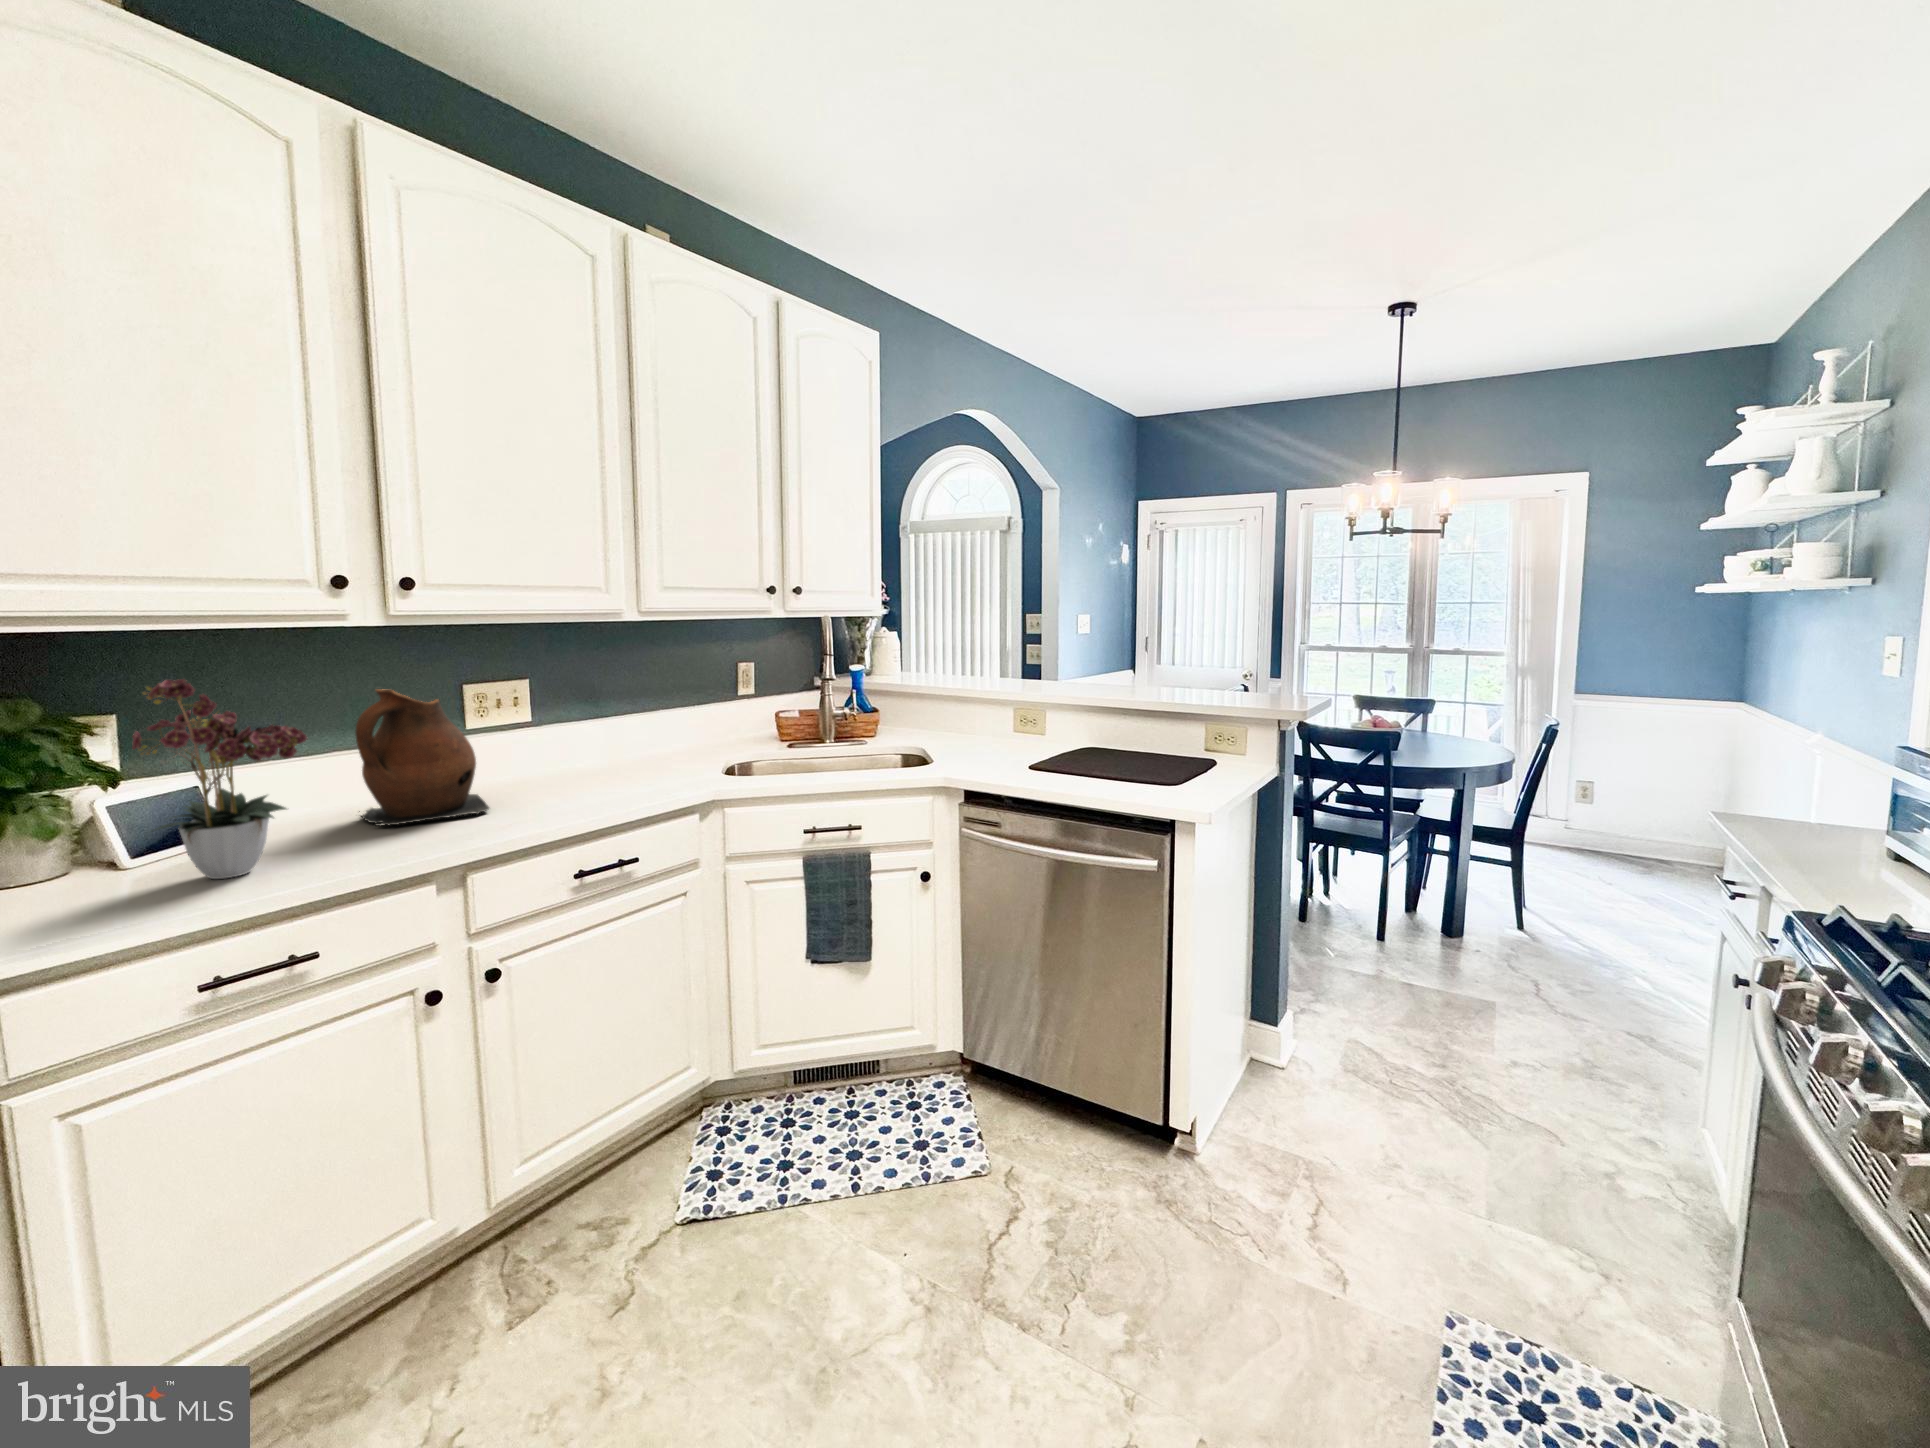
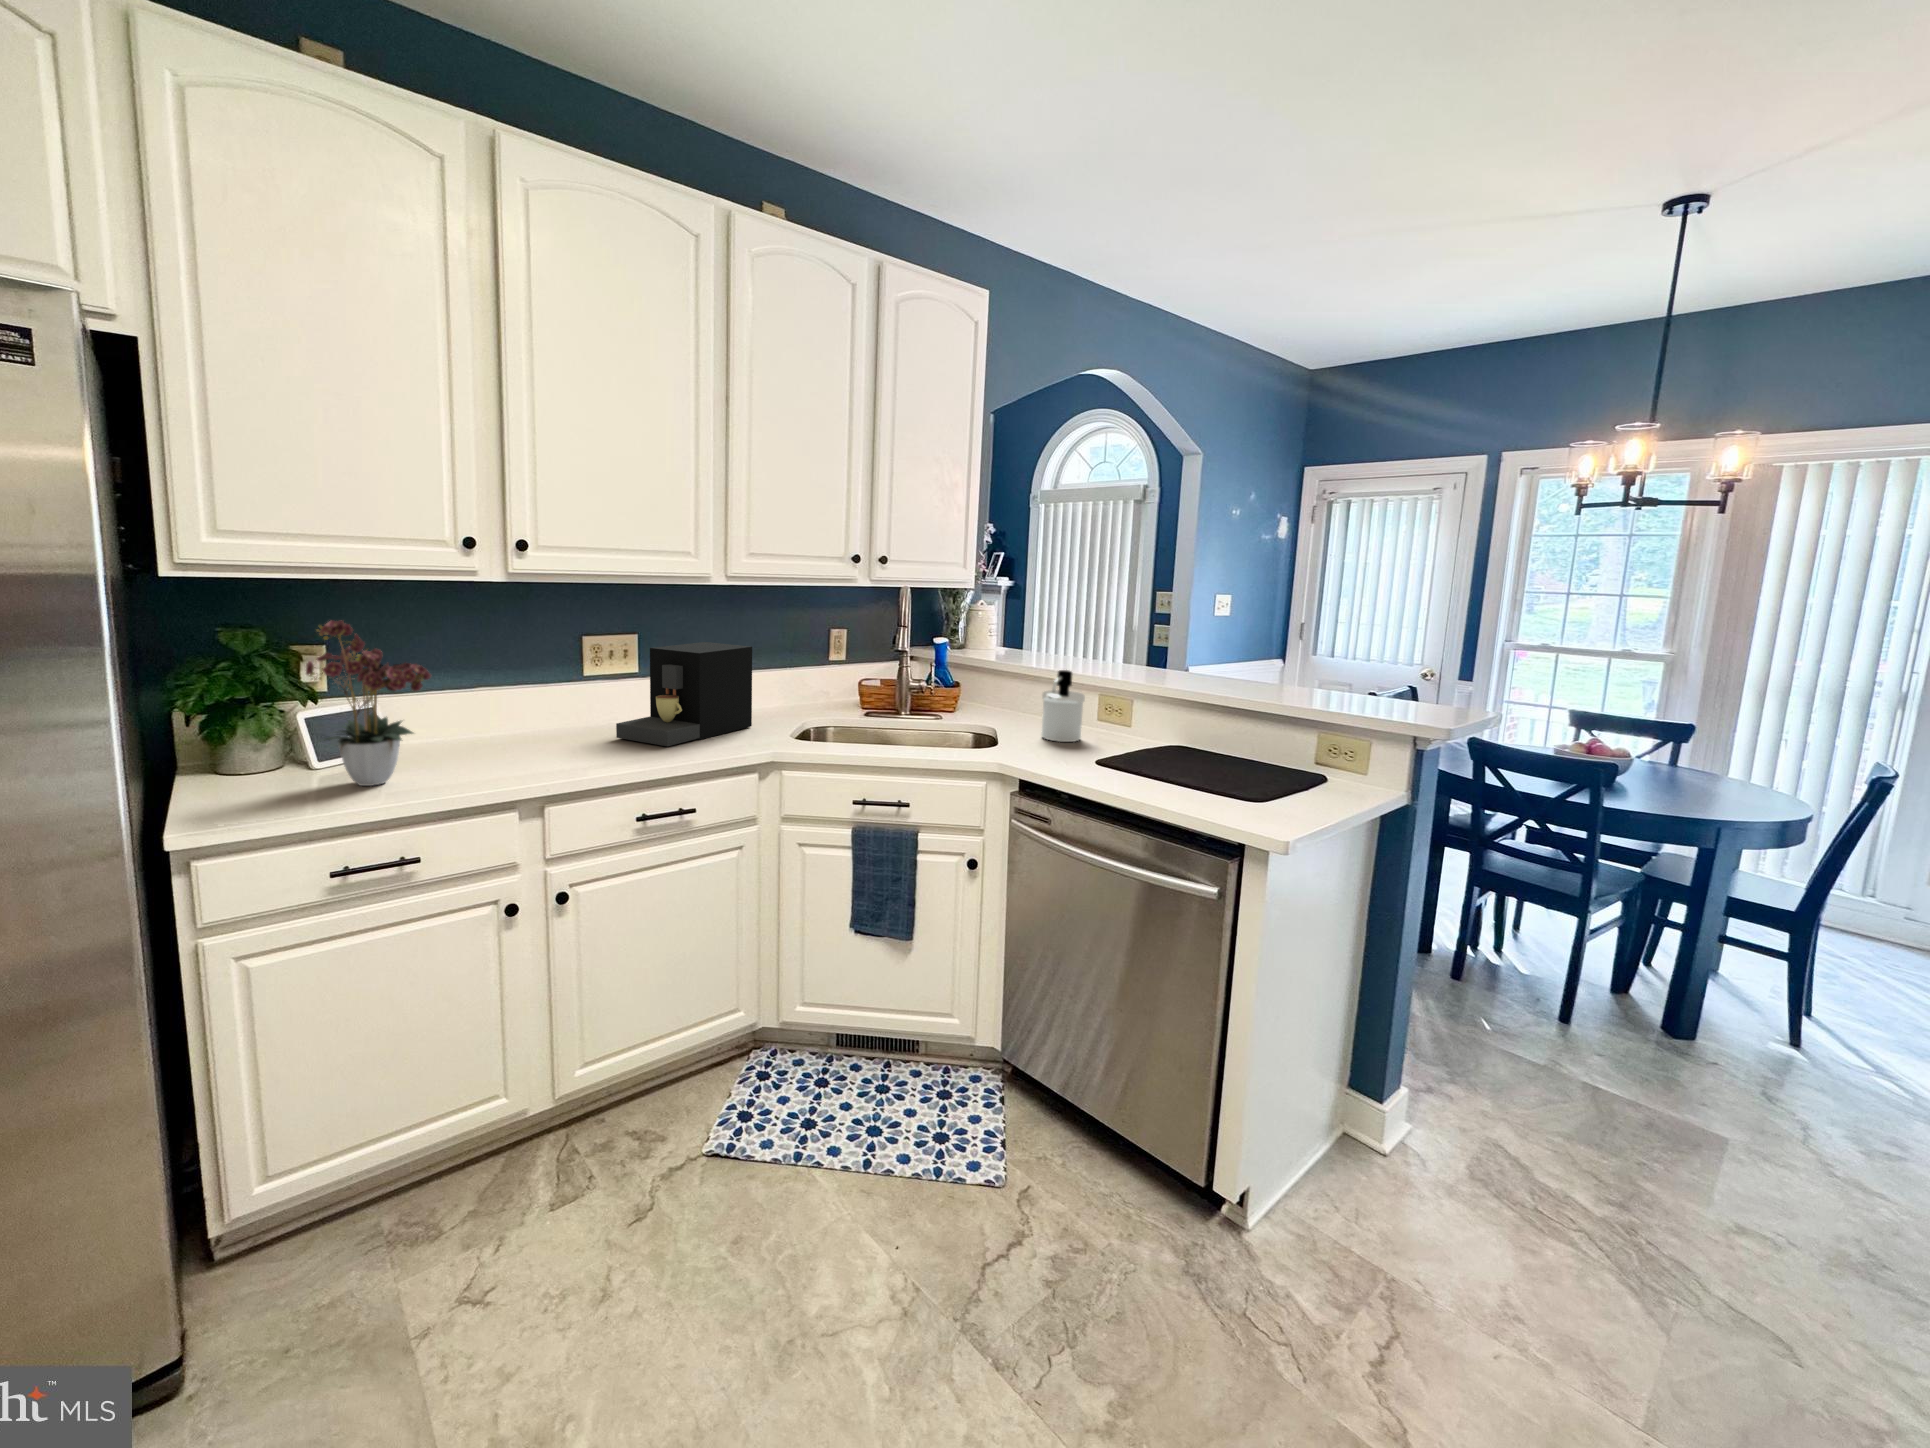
coffee maker: none [525,682,676,796] -> present [616,642,752,746]
soap dispenser: none [969,686,1008,753] -> present [1041,670,1085,742]
ceramic pitcher: present [355,689,489,826] -> none [479,637,580,755]

